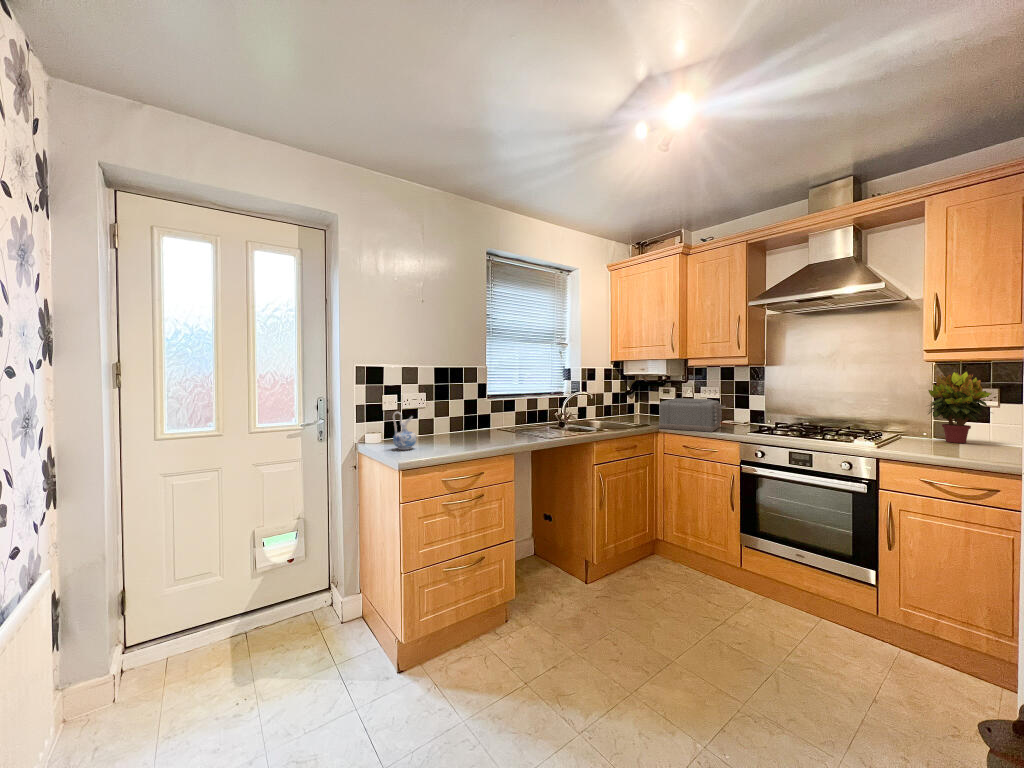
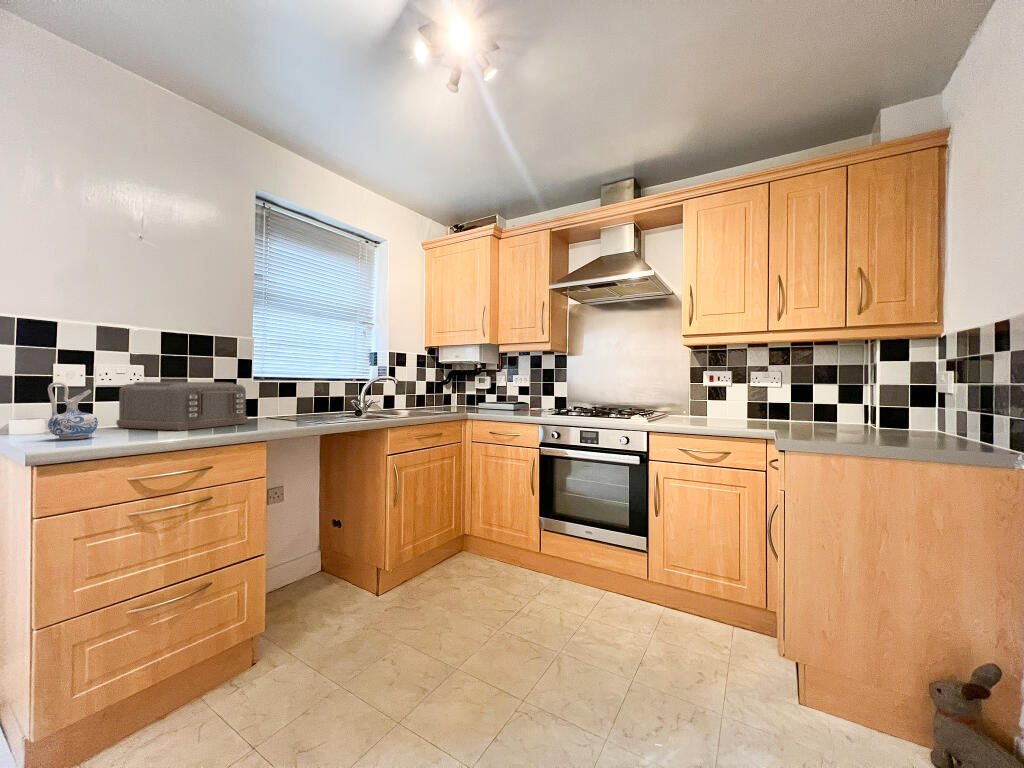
potted plant: present [928,371,992,443] -> none [684,357,729,418]
toaster: present [658,398,726,432] -> present [116,382,248,430]

